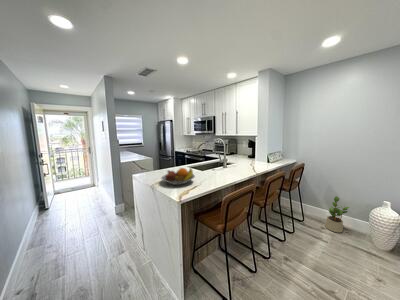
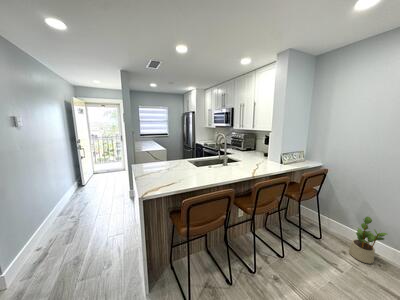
fruit bowl: present [161,168,195,185] -> none [142,164,177,180]

